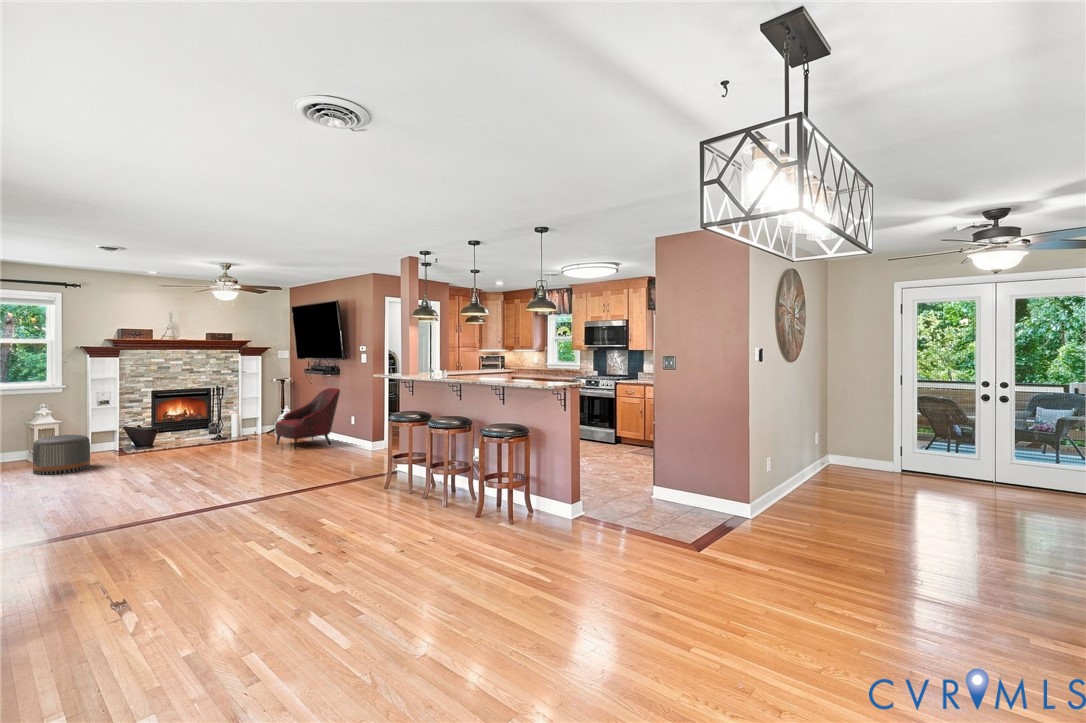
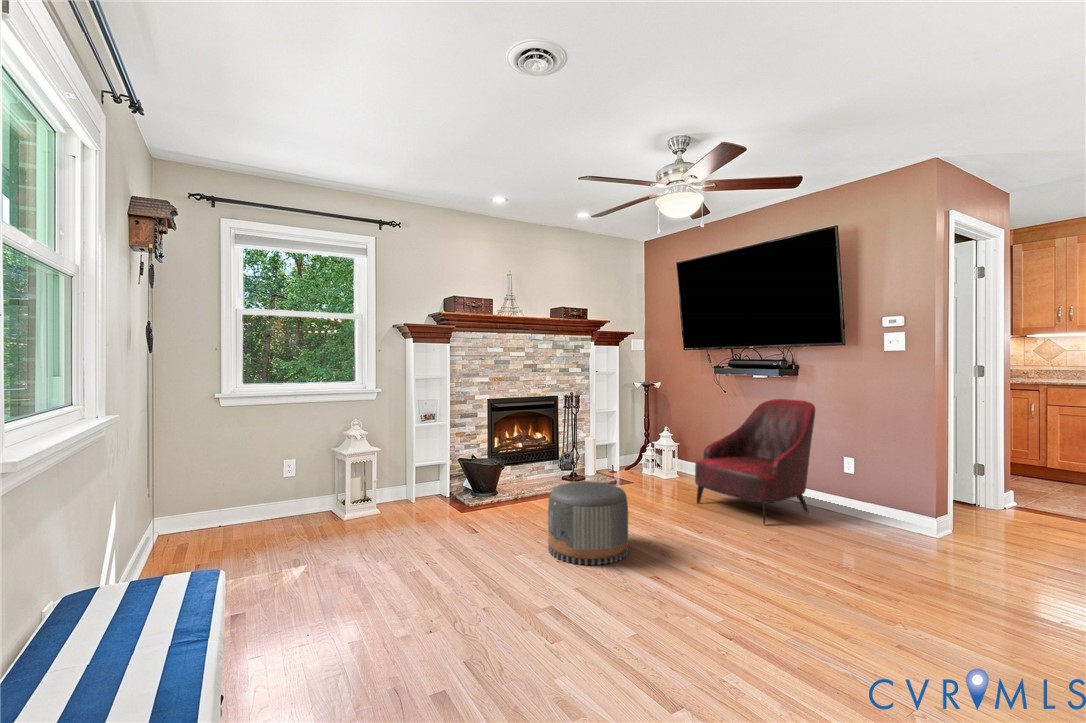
pouf: present [33,435,90,474] -> present [548,481,628,565]

